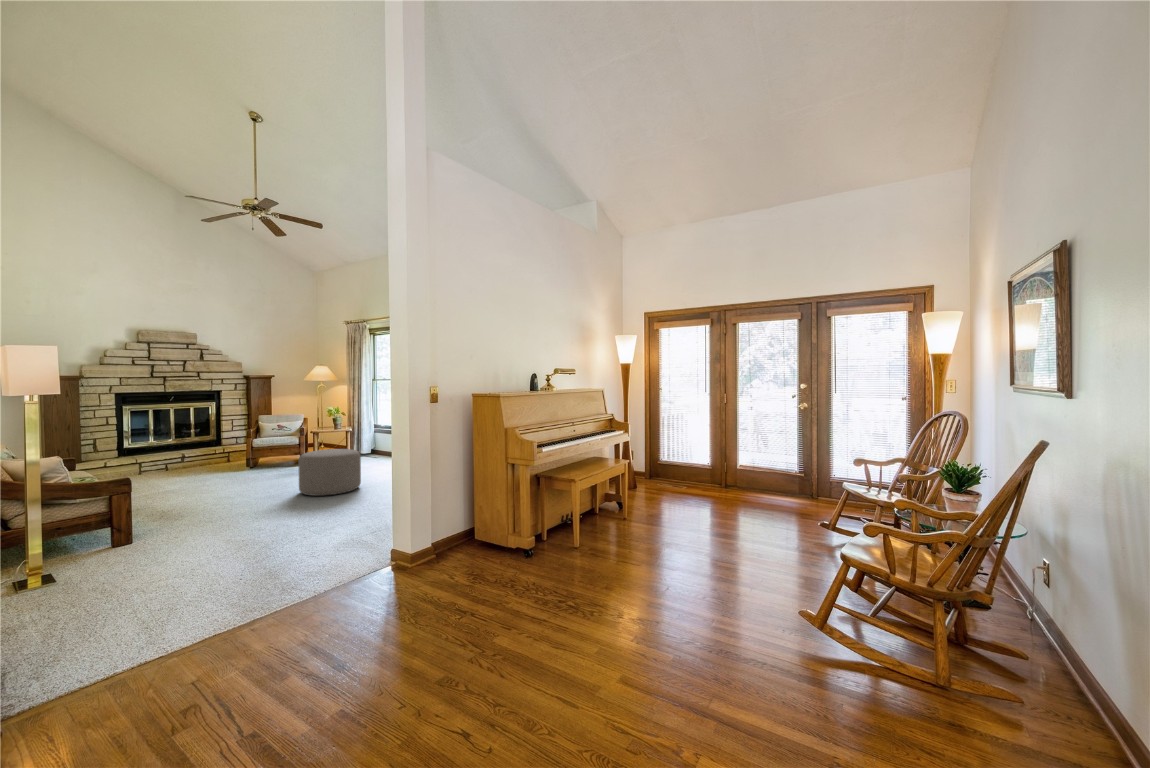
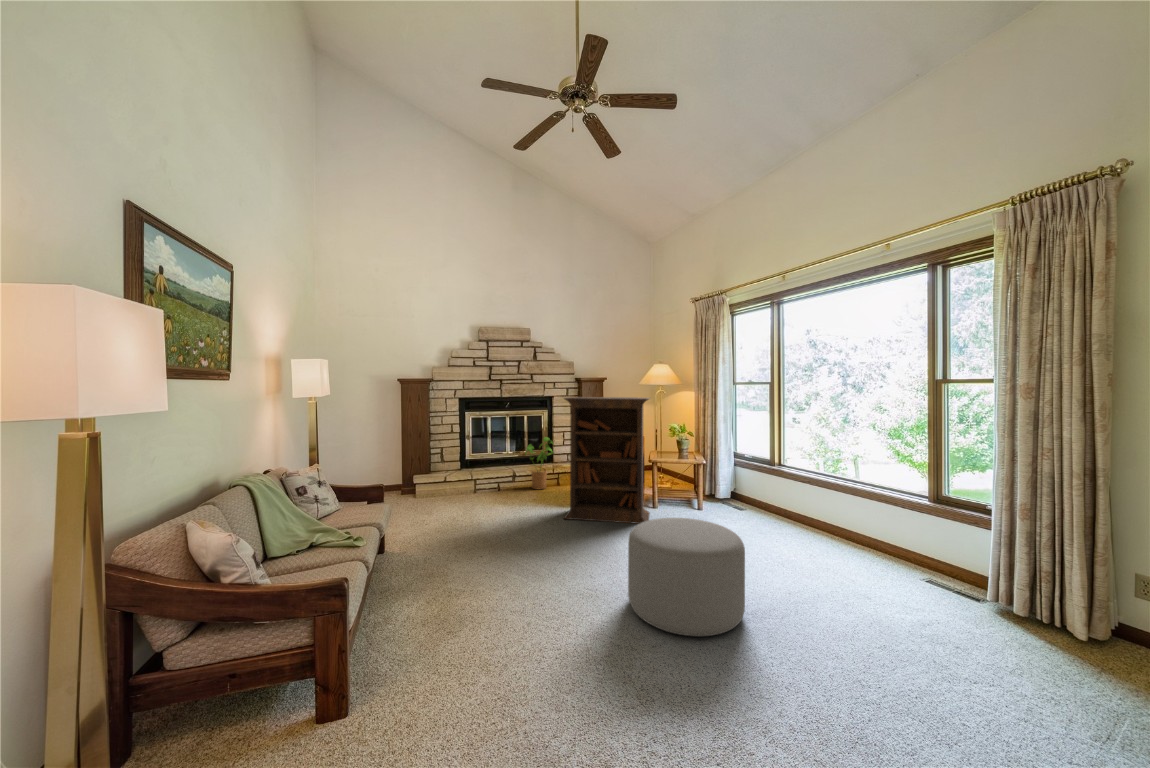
bookcase: none [240,389,312,476] -> present [564,397,650,524]
house plant: none [193,424,224,467] -> present [525,437,552,489]

